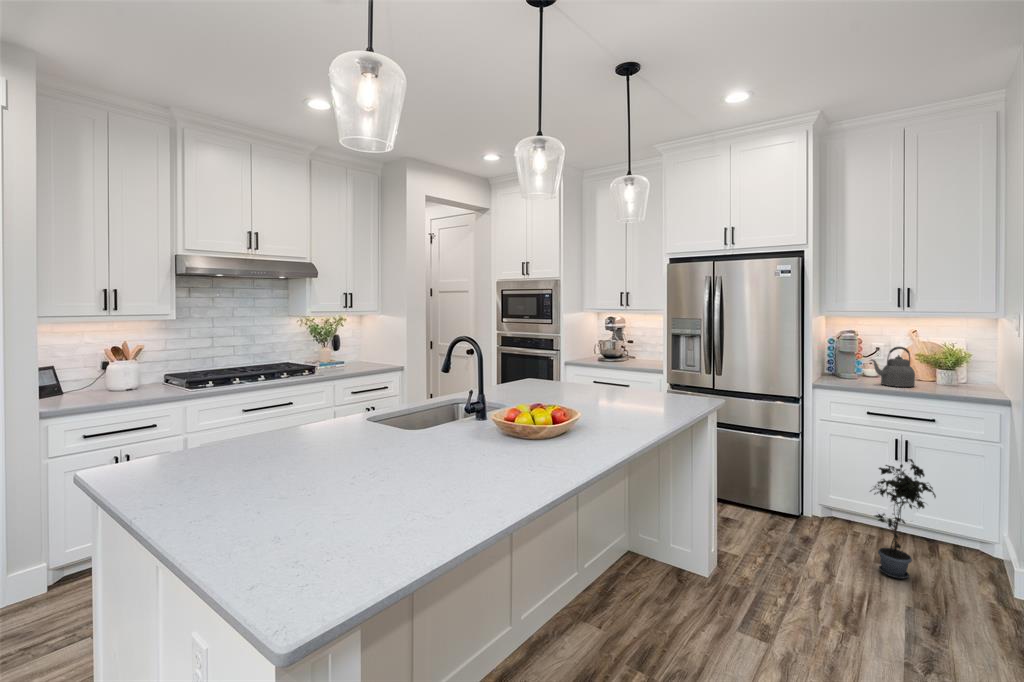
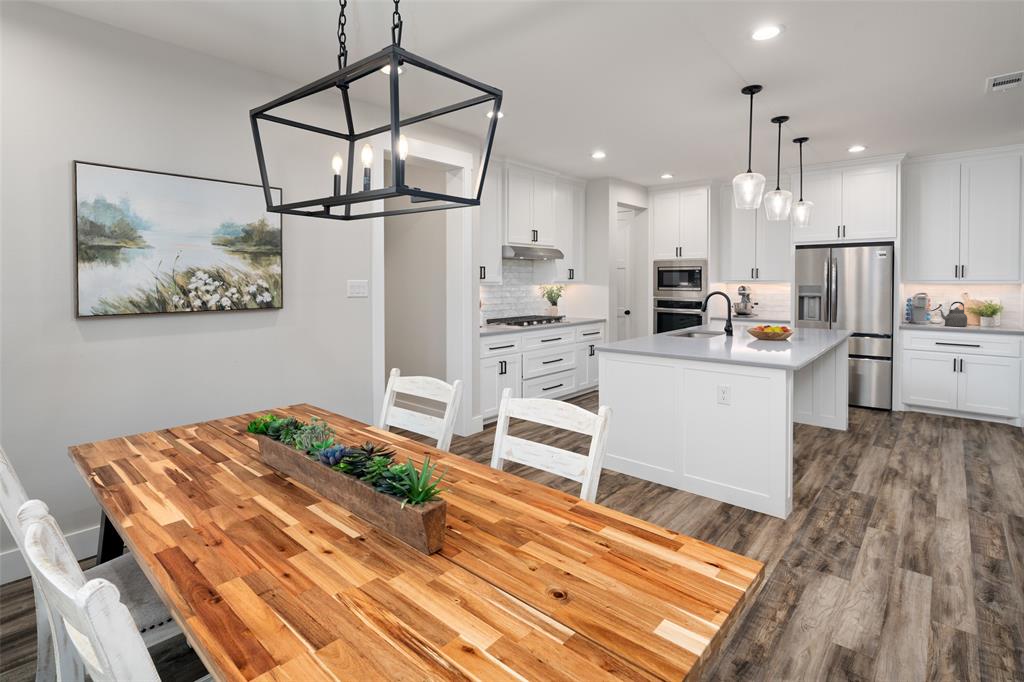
potted plant: present [871,459,936,579] -> none [942,363,984,432]

